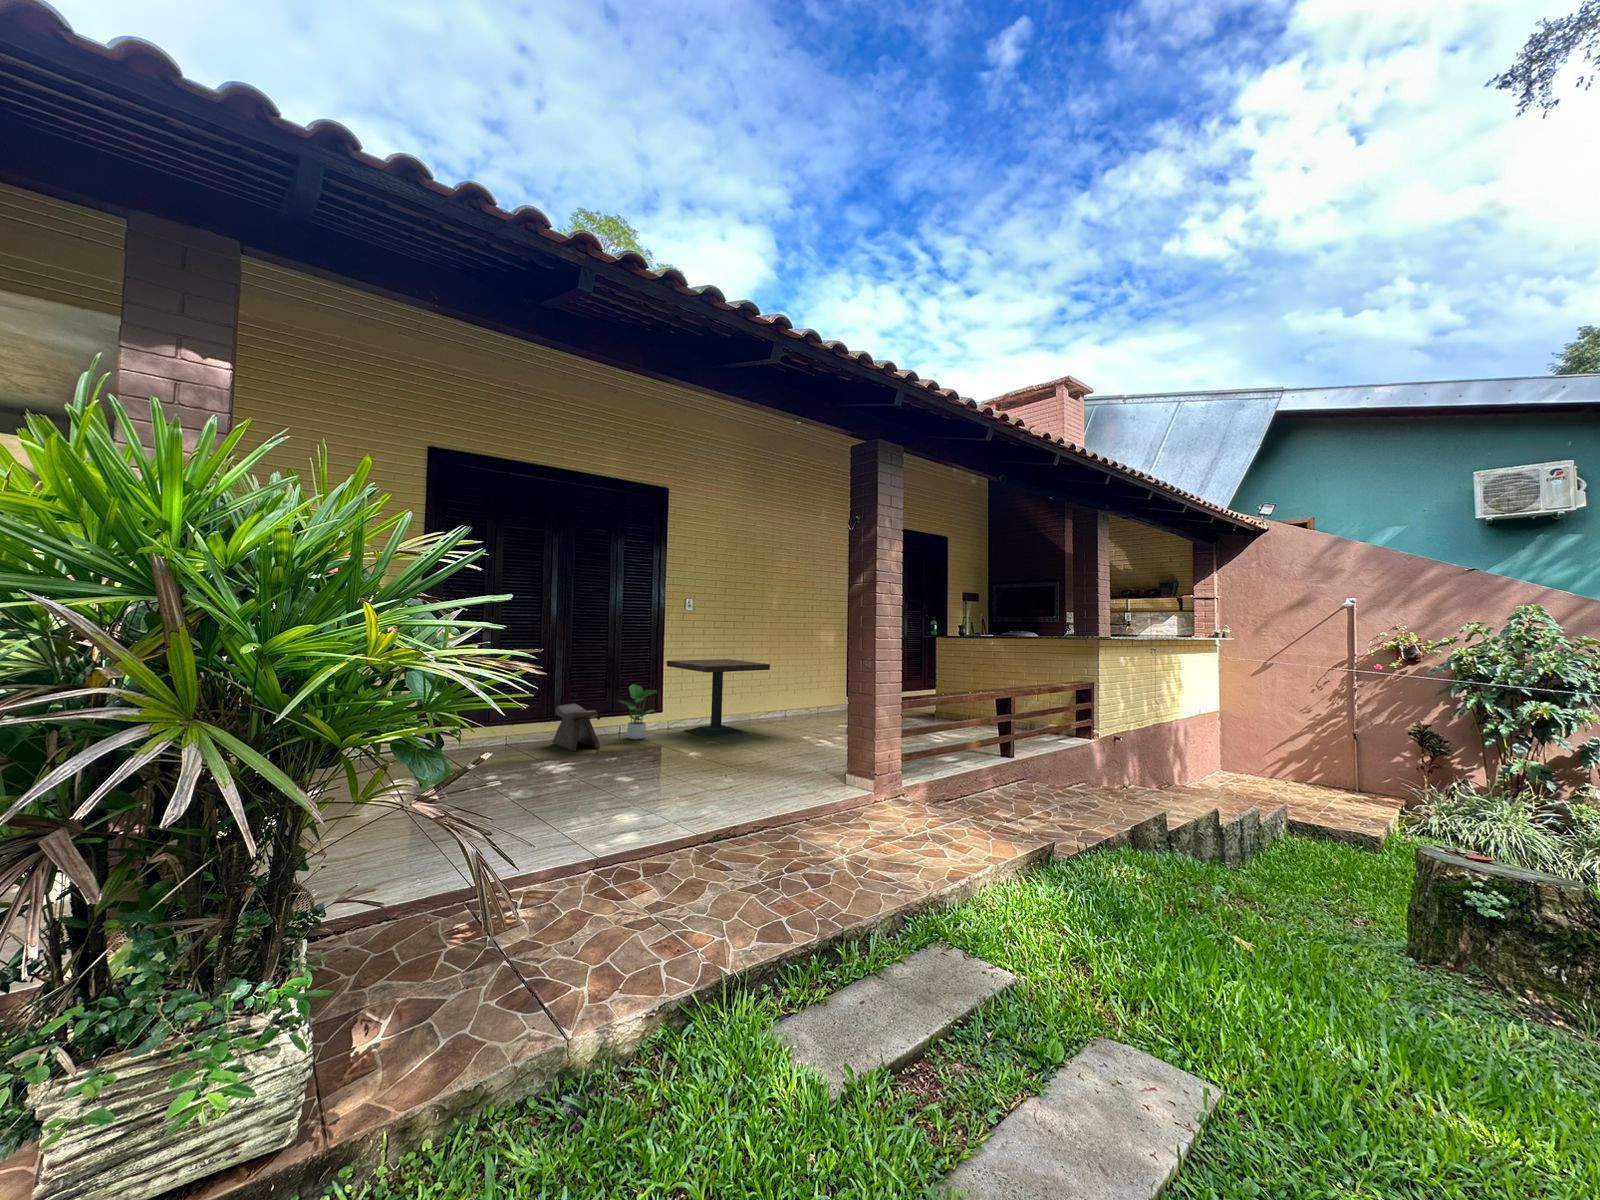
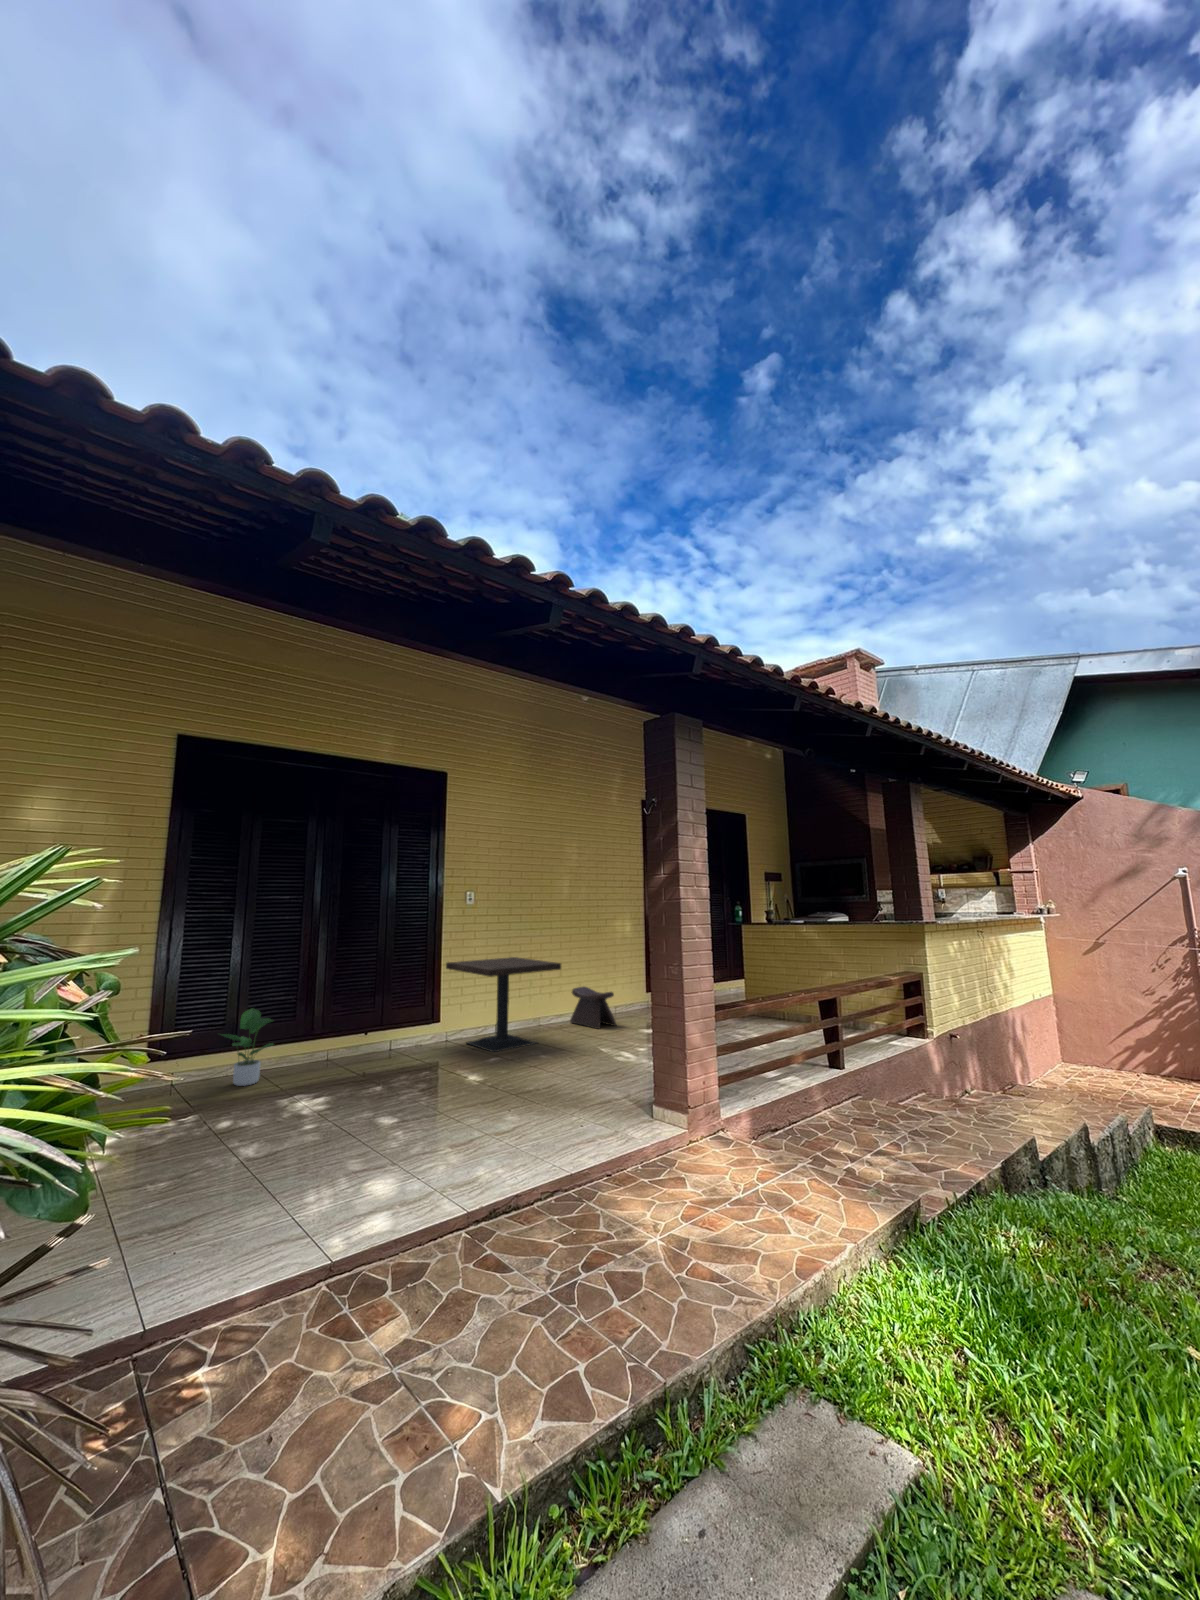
potted plant: present [619,684,657,739] -> present [222,1008,273,1086]
stool: present [553,704,600,752] -> present [570,987,616,1029]

